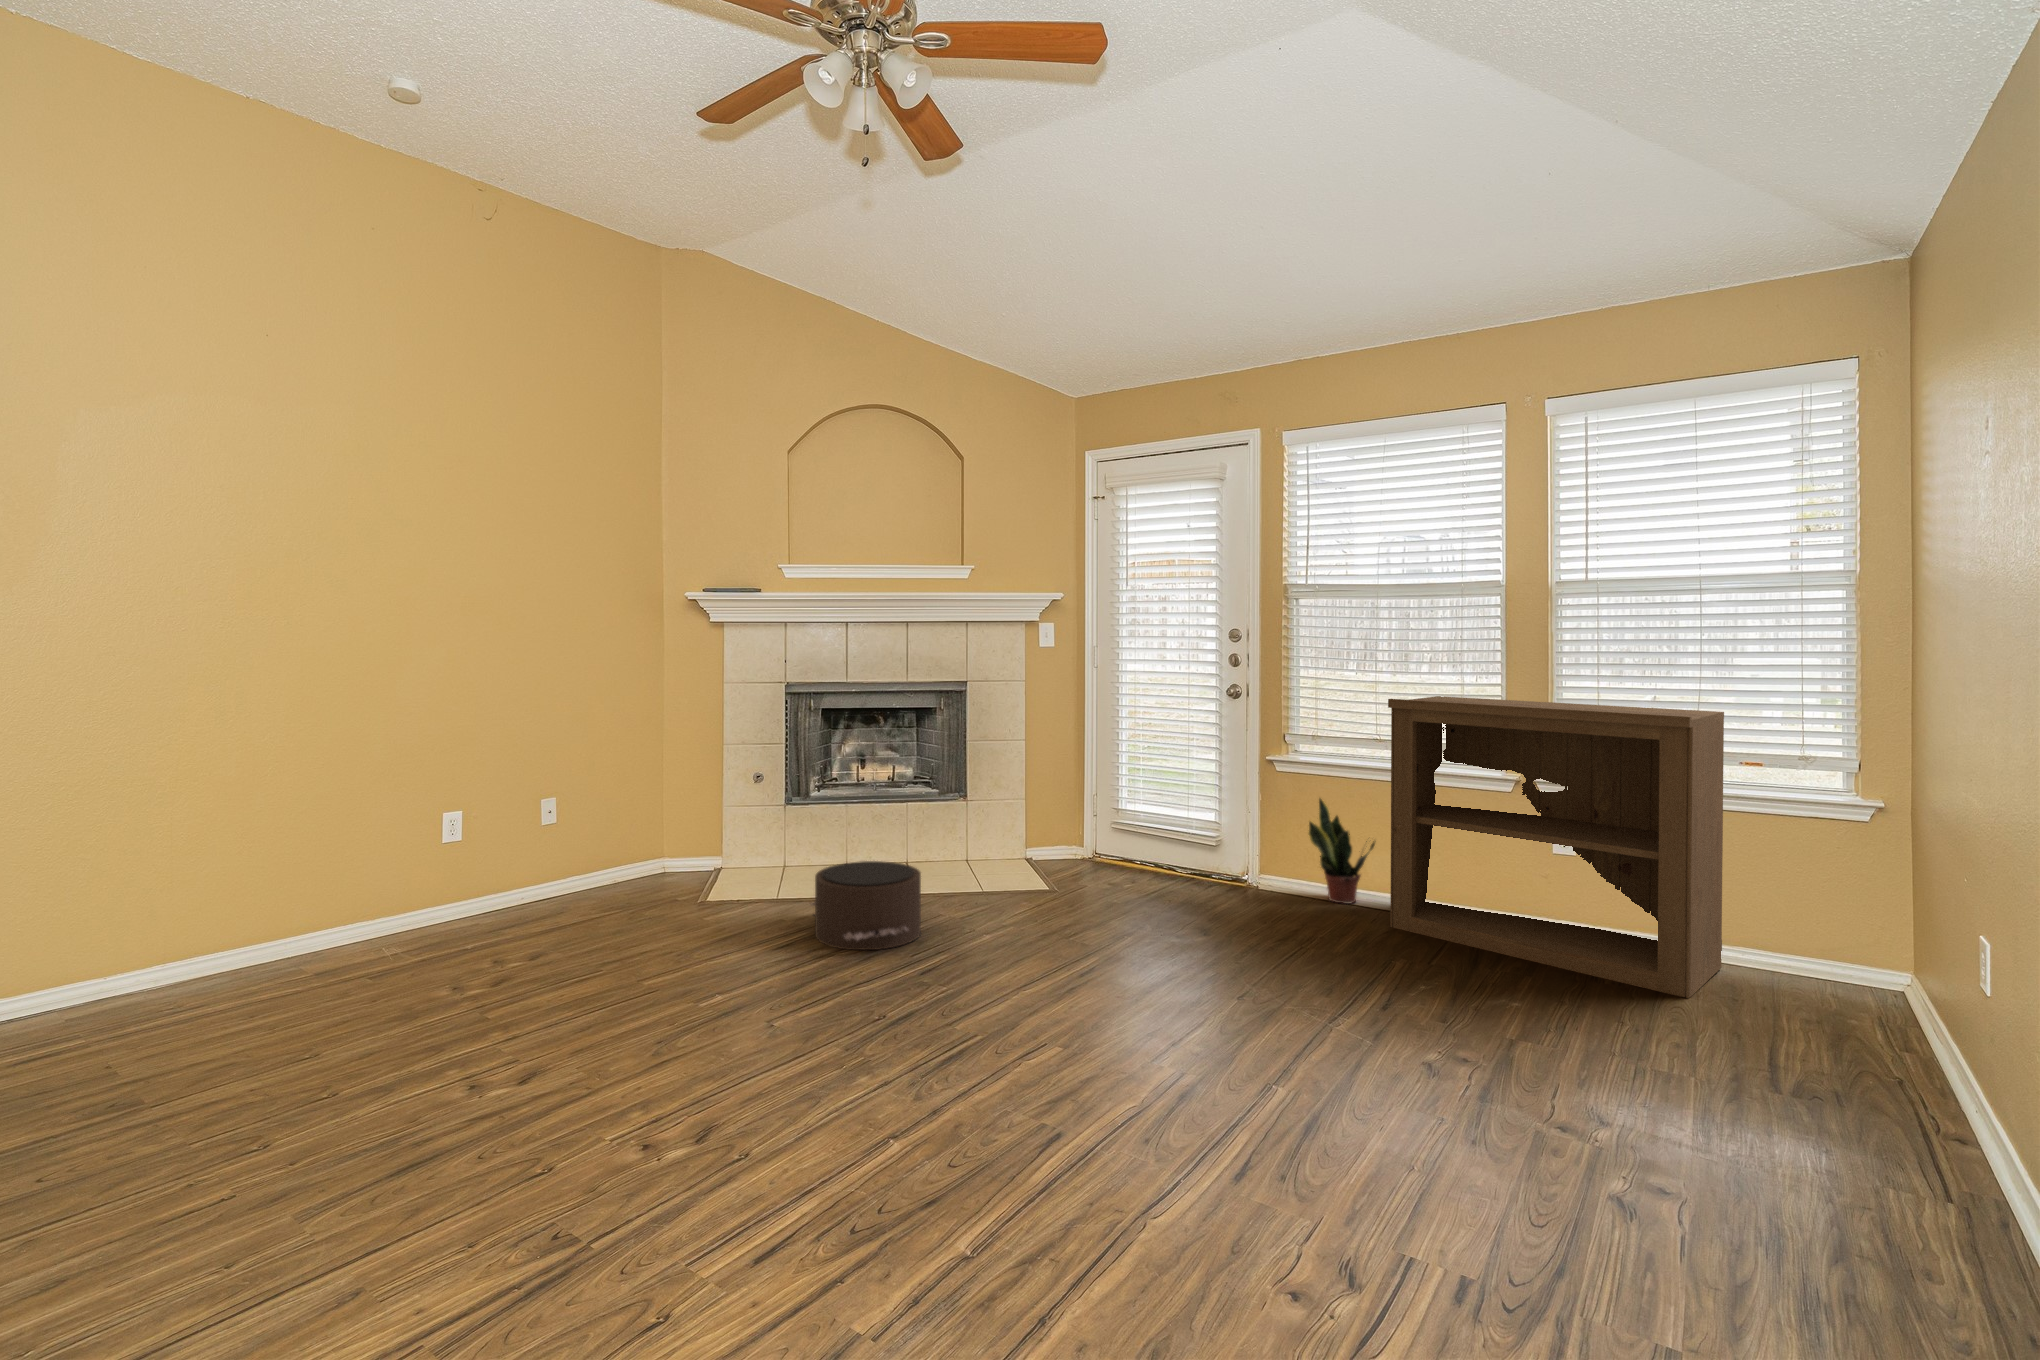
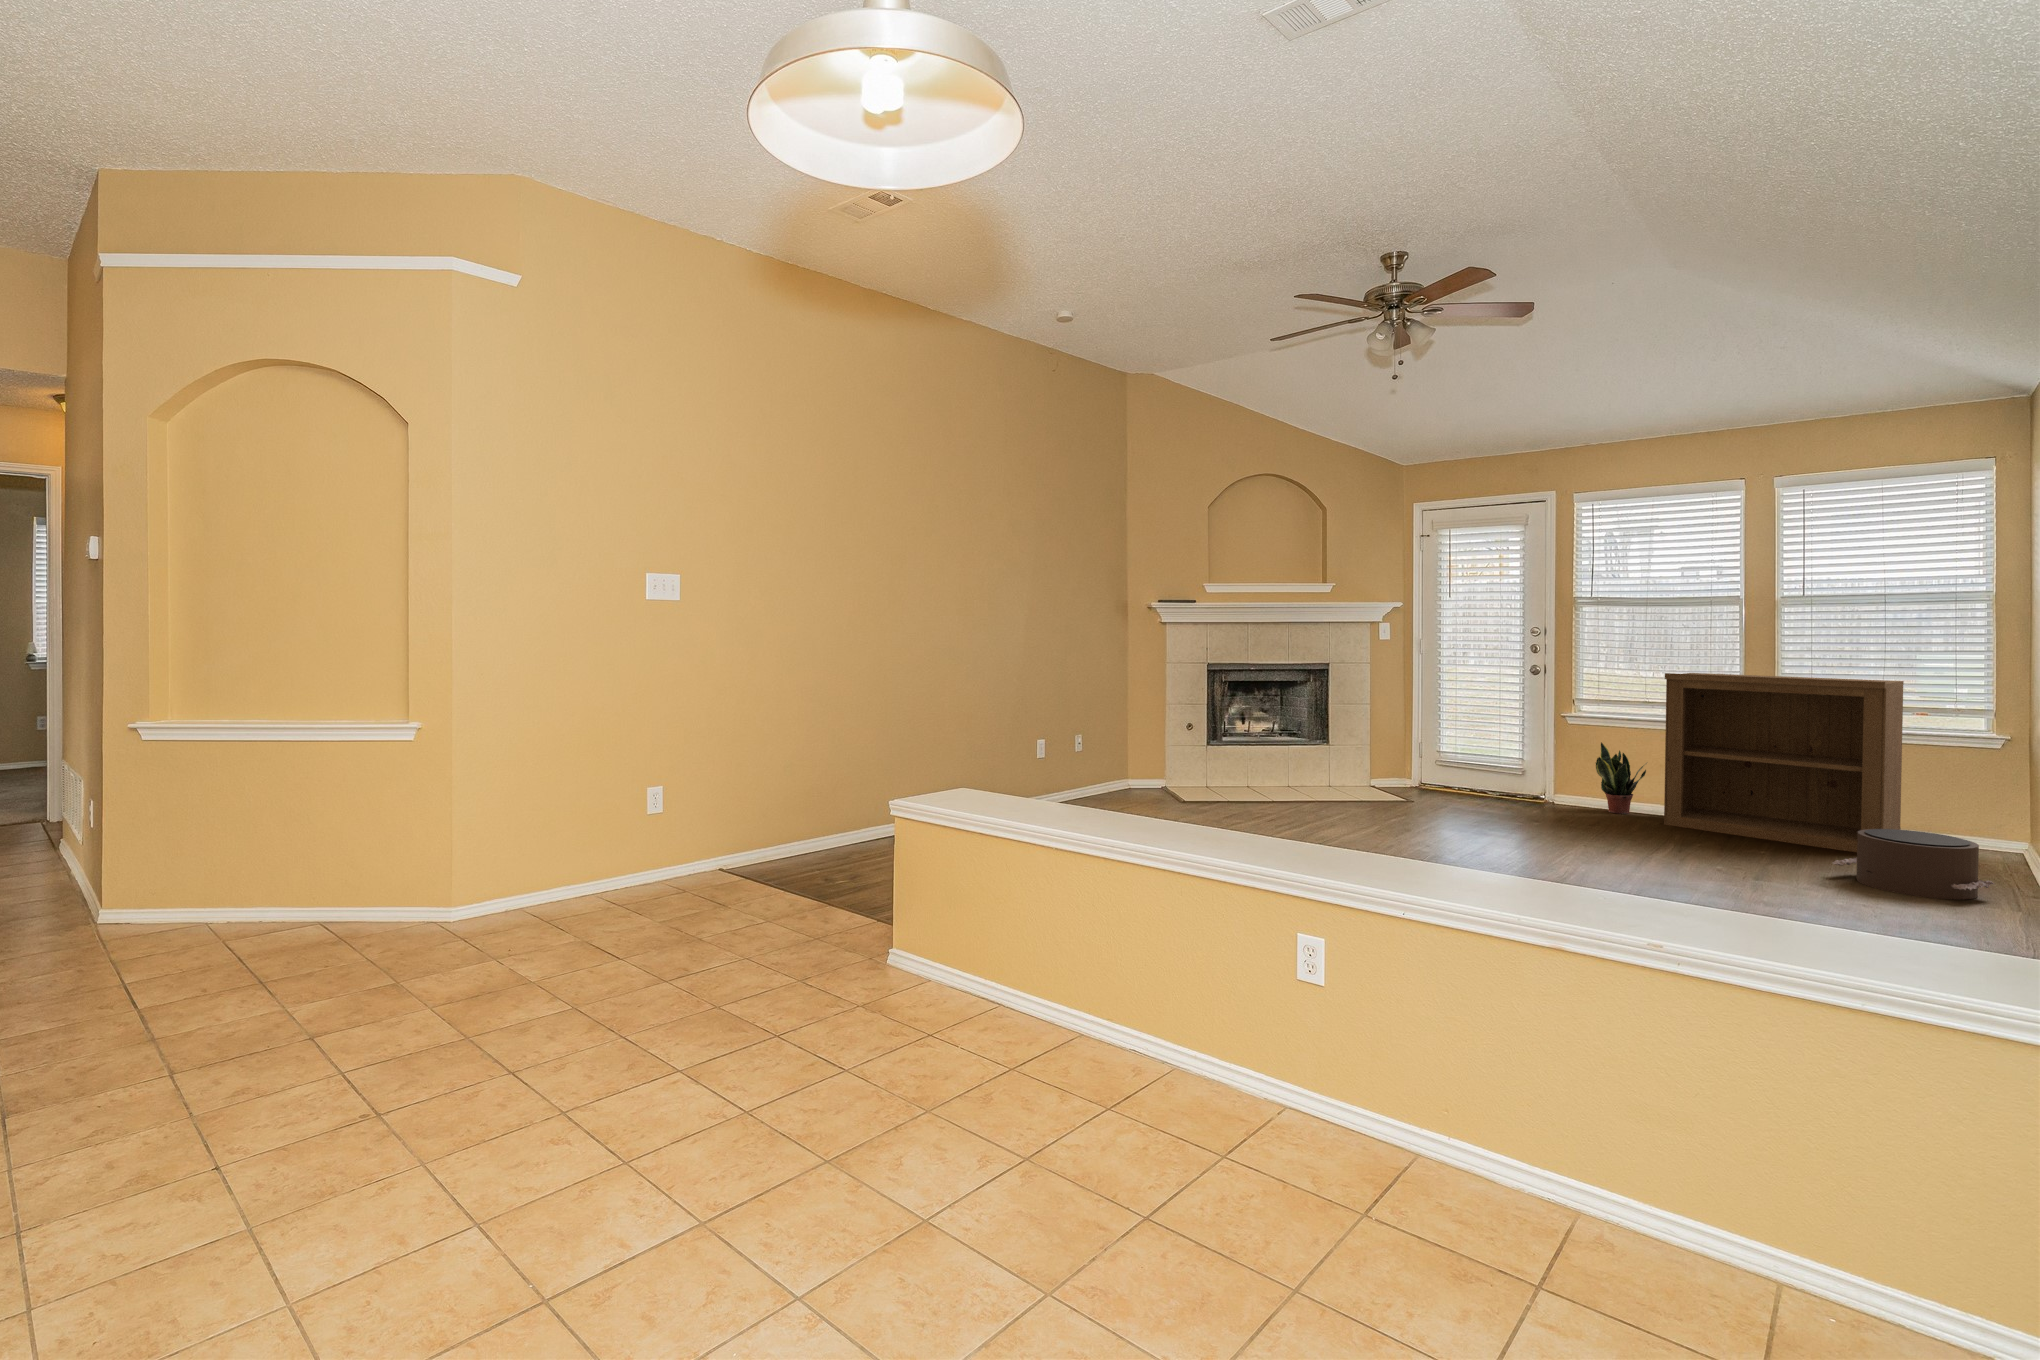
pouf: present [811,861,921,950] -> present [1833,829,1994,899]

